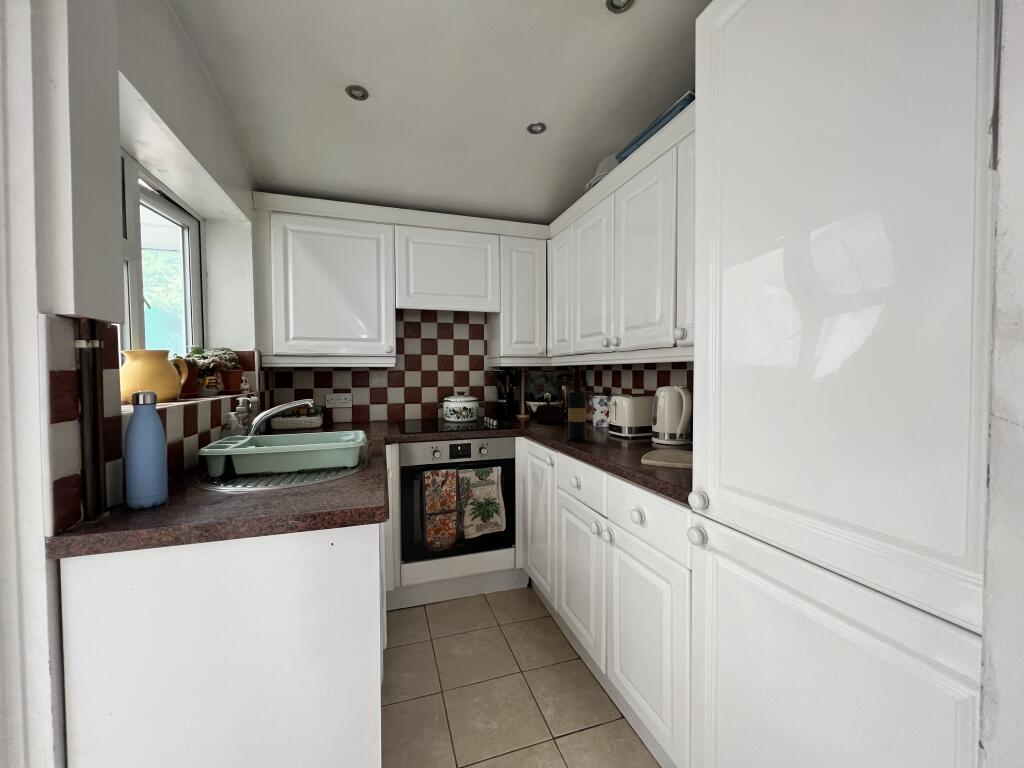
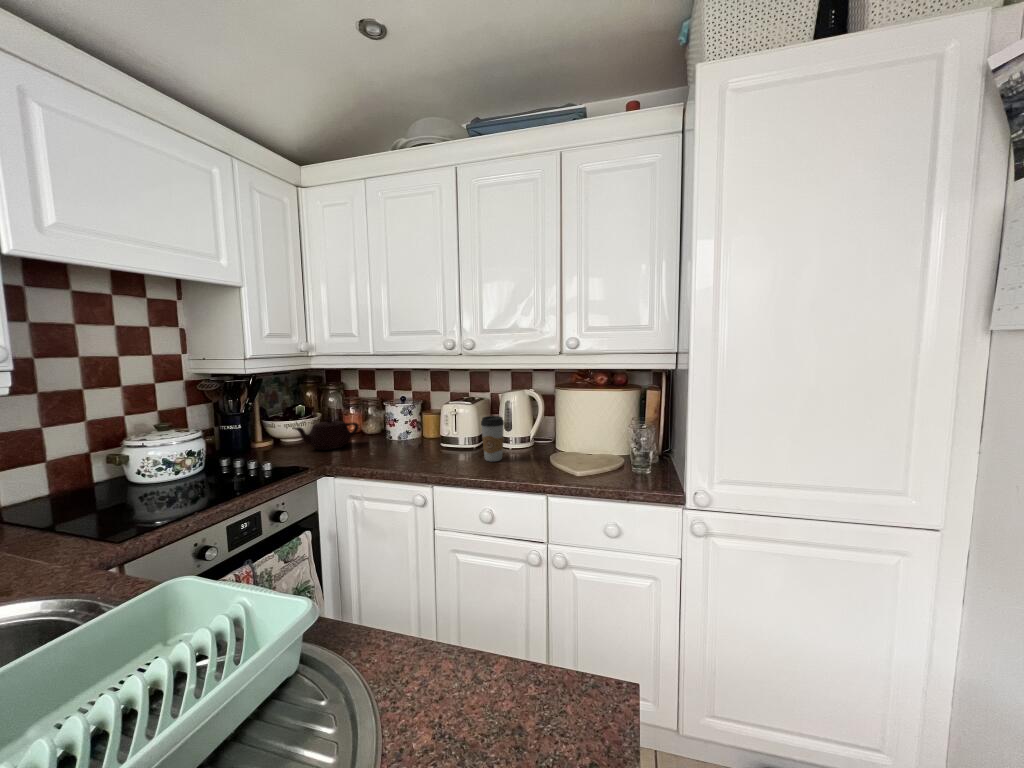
wine bottle: present [568,368,586,441] -> none [429,378,453,468]
coffee cup: none [608,406,630,446] -> present [481,416,504,461]

